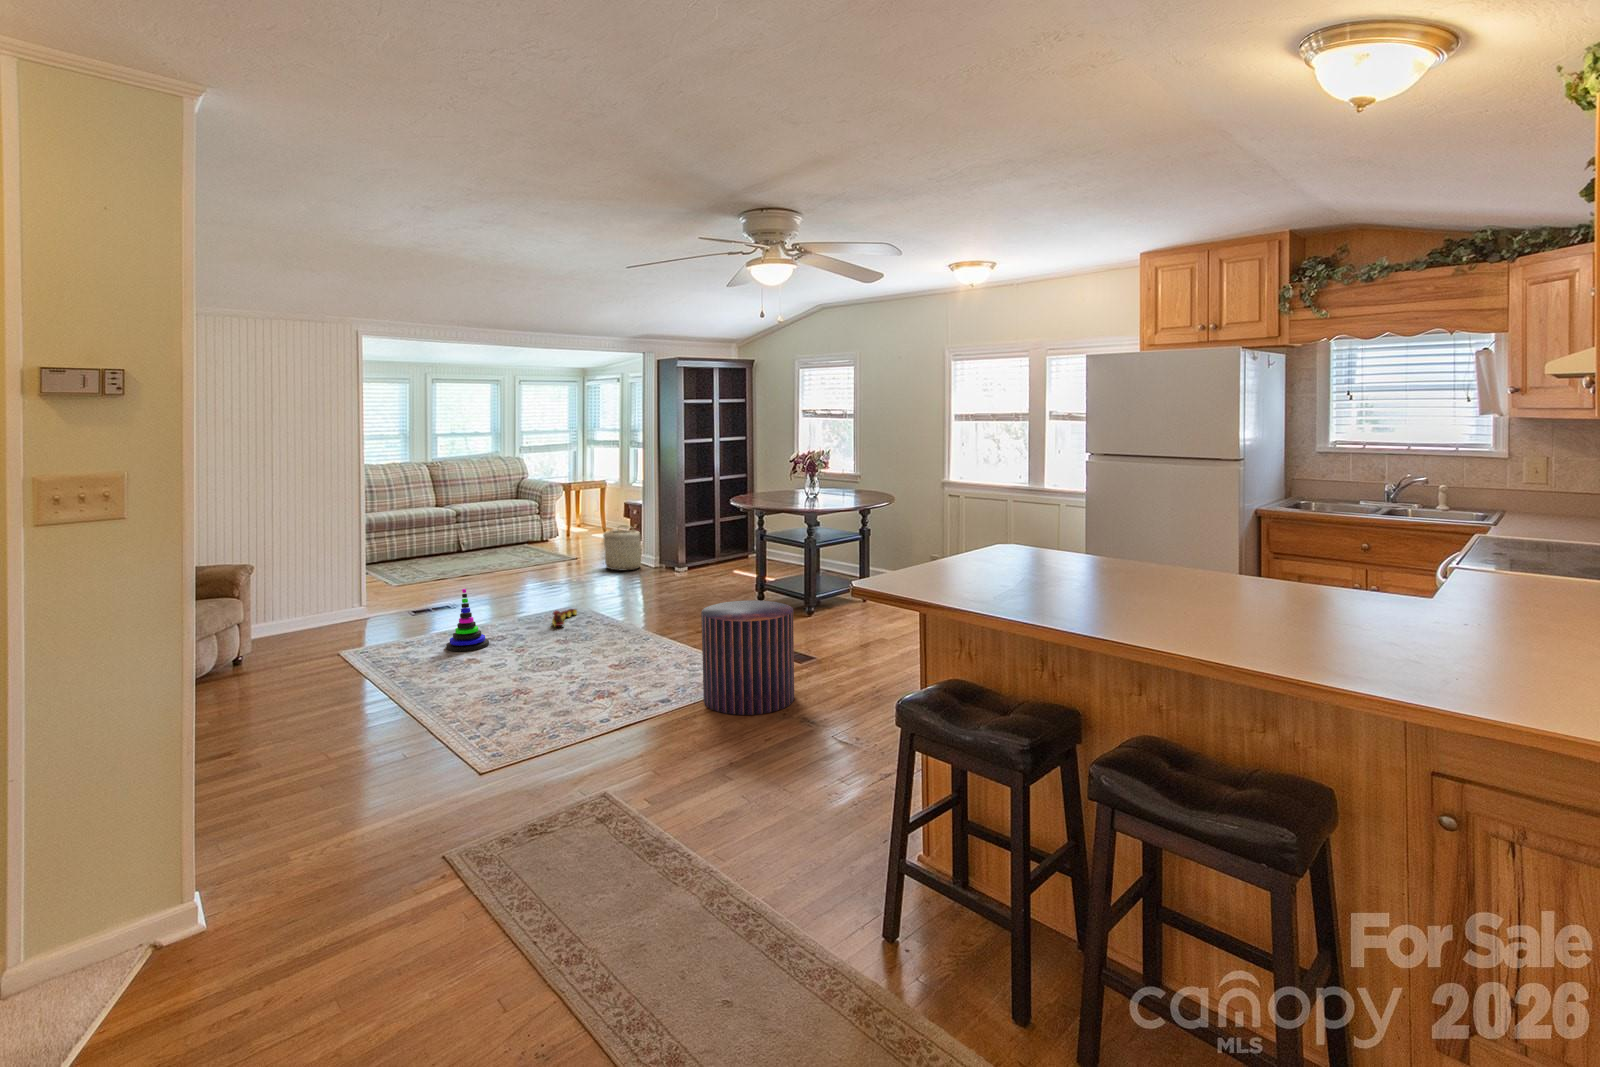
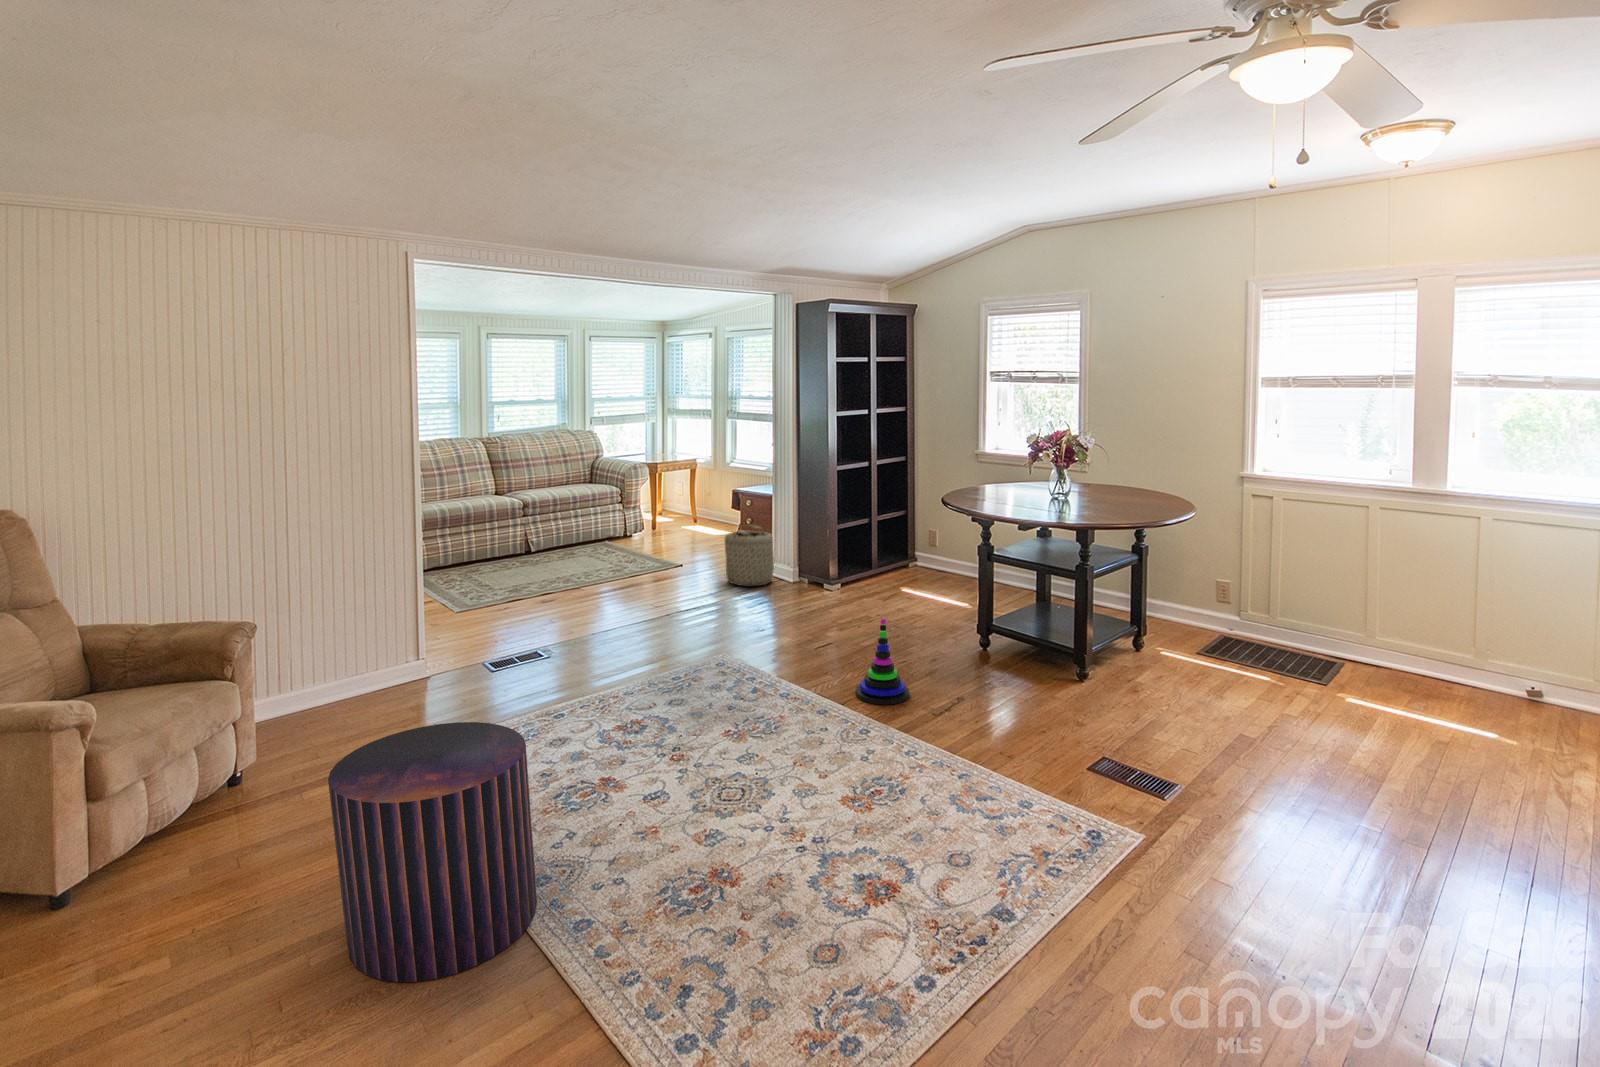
stacking toy: present [446,589,489,651] -> present [856,618,909,705]
pouf: present [701,600,794,715] -> present [328,722,537,982]
toy train: present [552,609,577,626] -> none [703,663,731,699]

